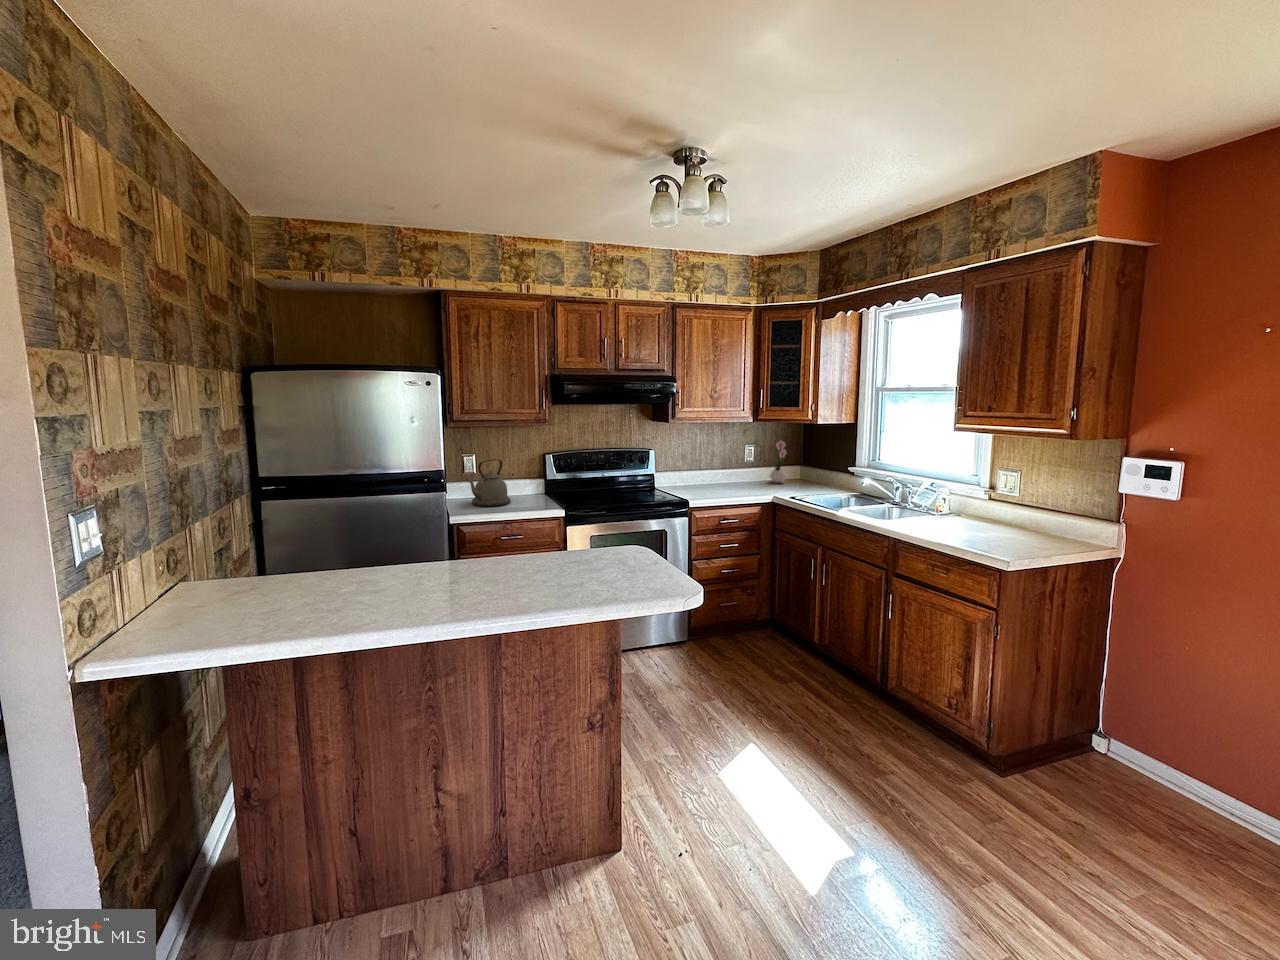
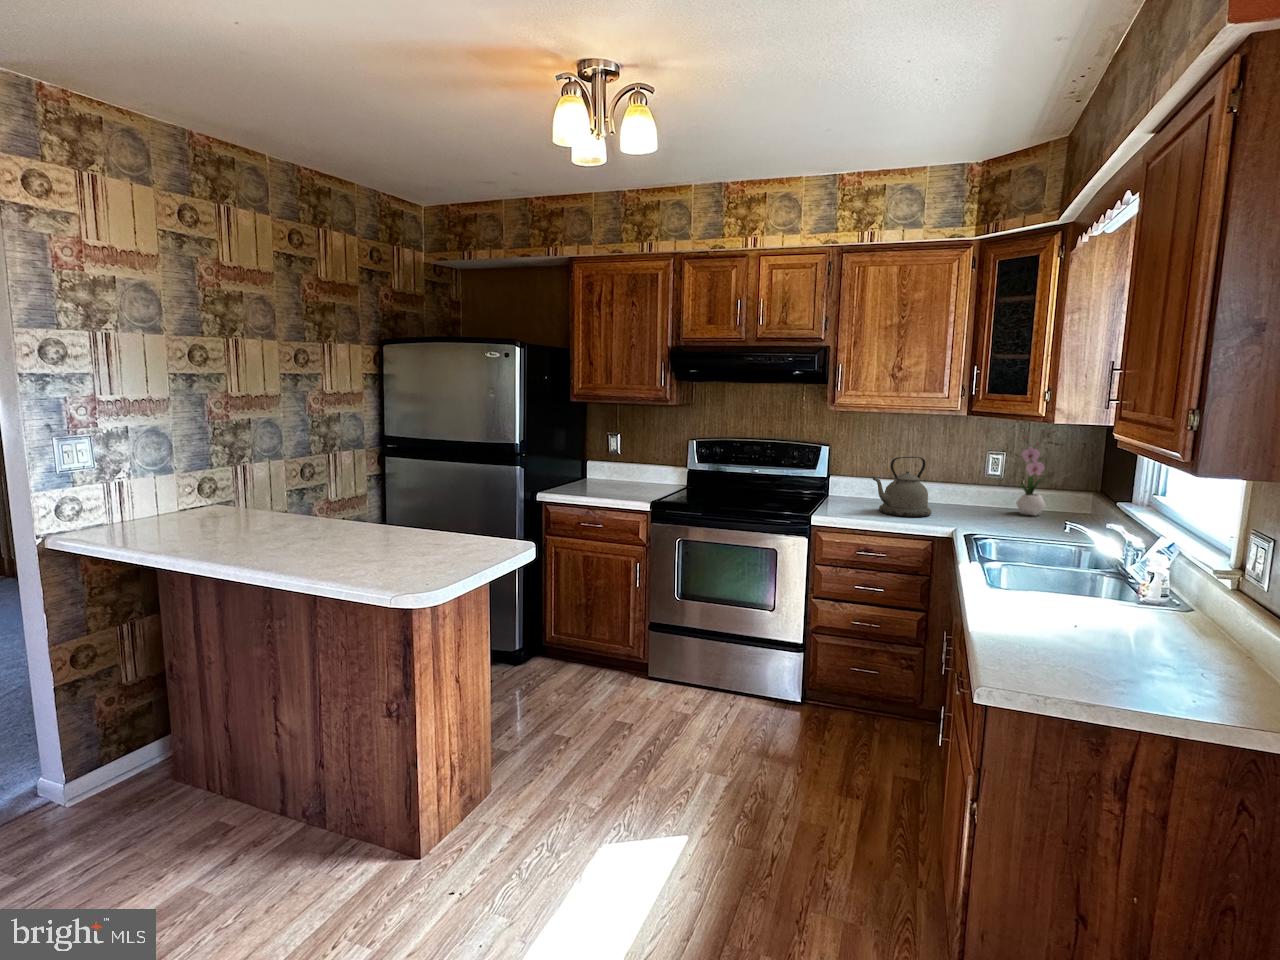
kettle: present [467,459,511,507] -> present [873,457,931,517]

